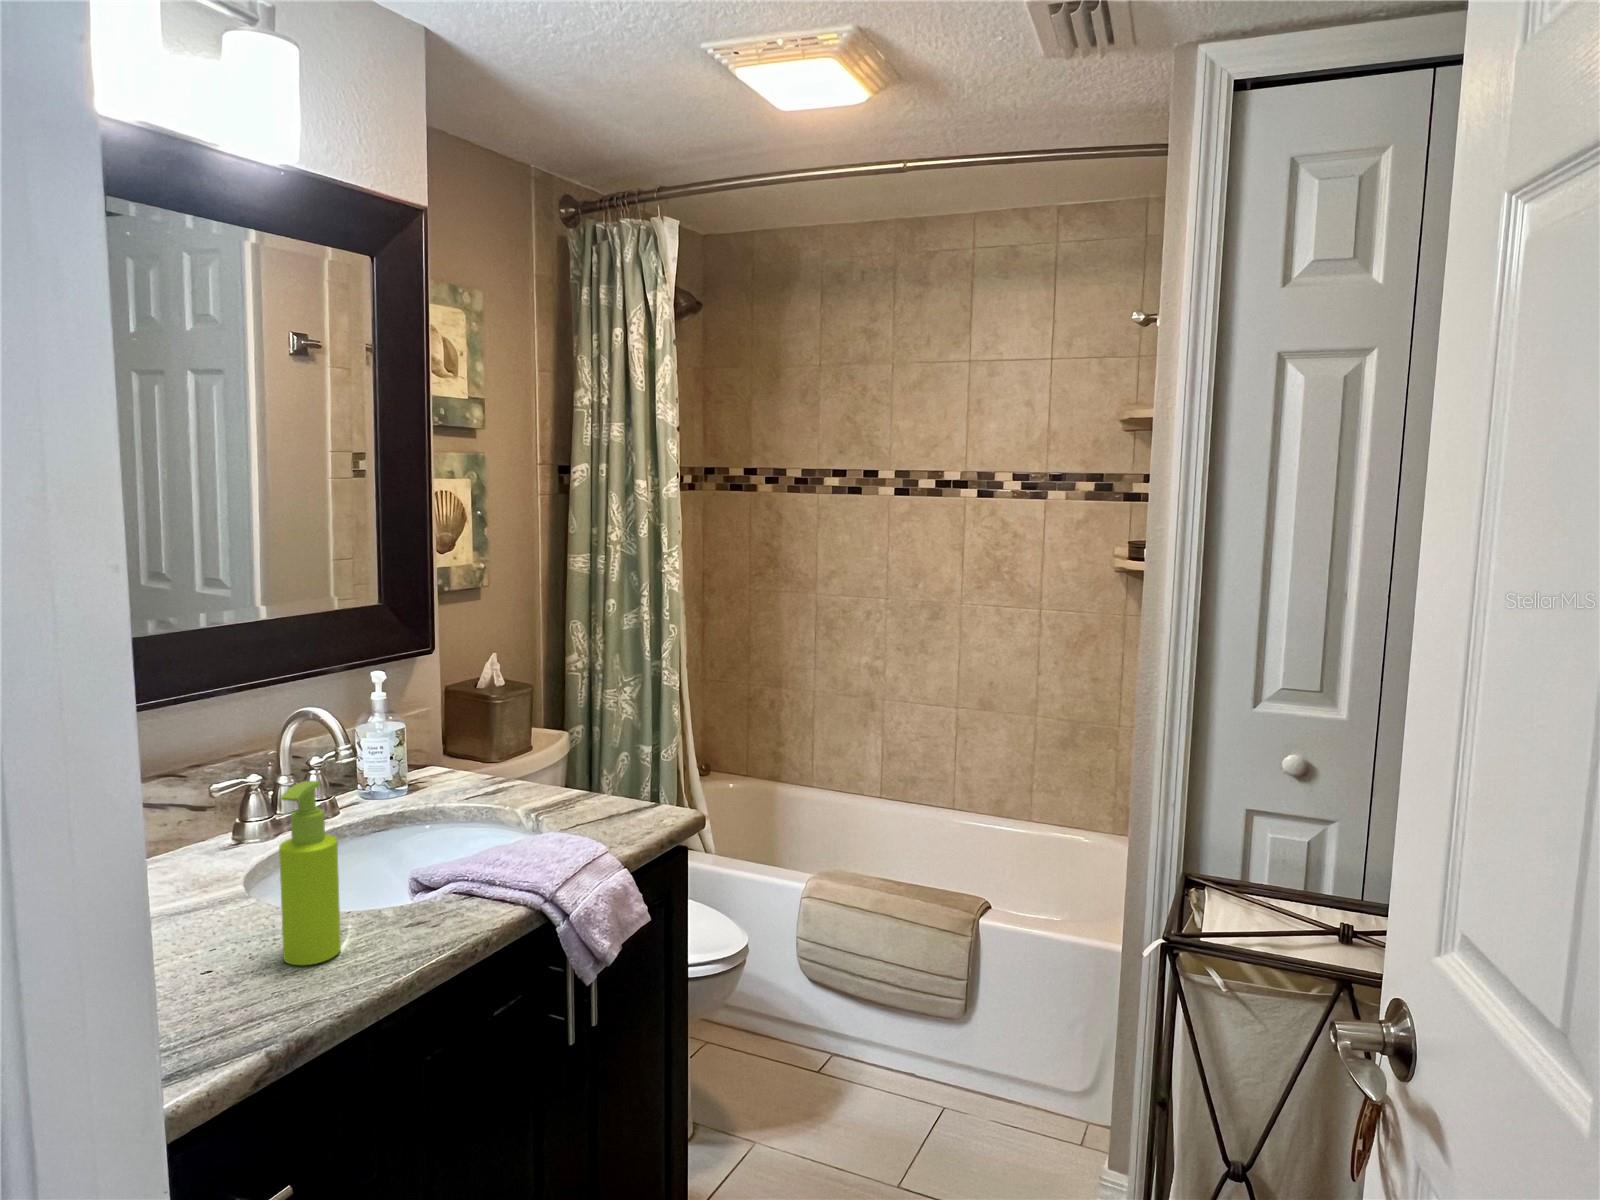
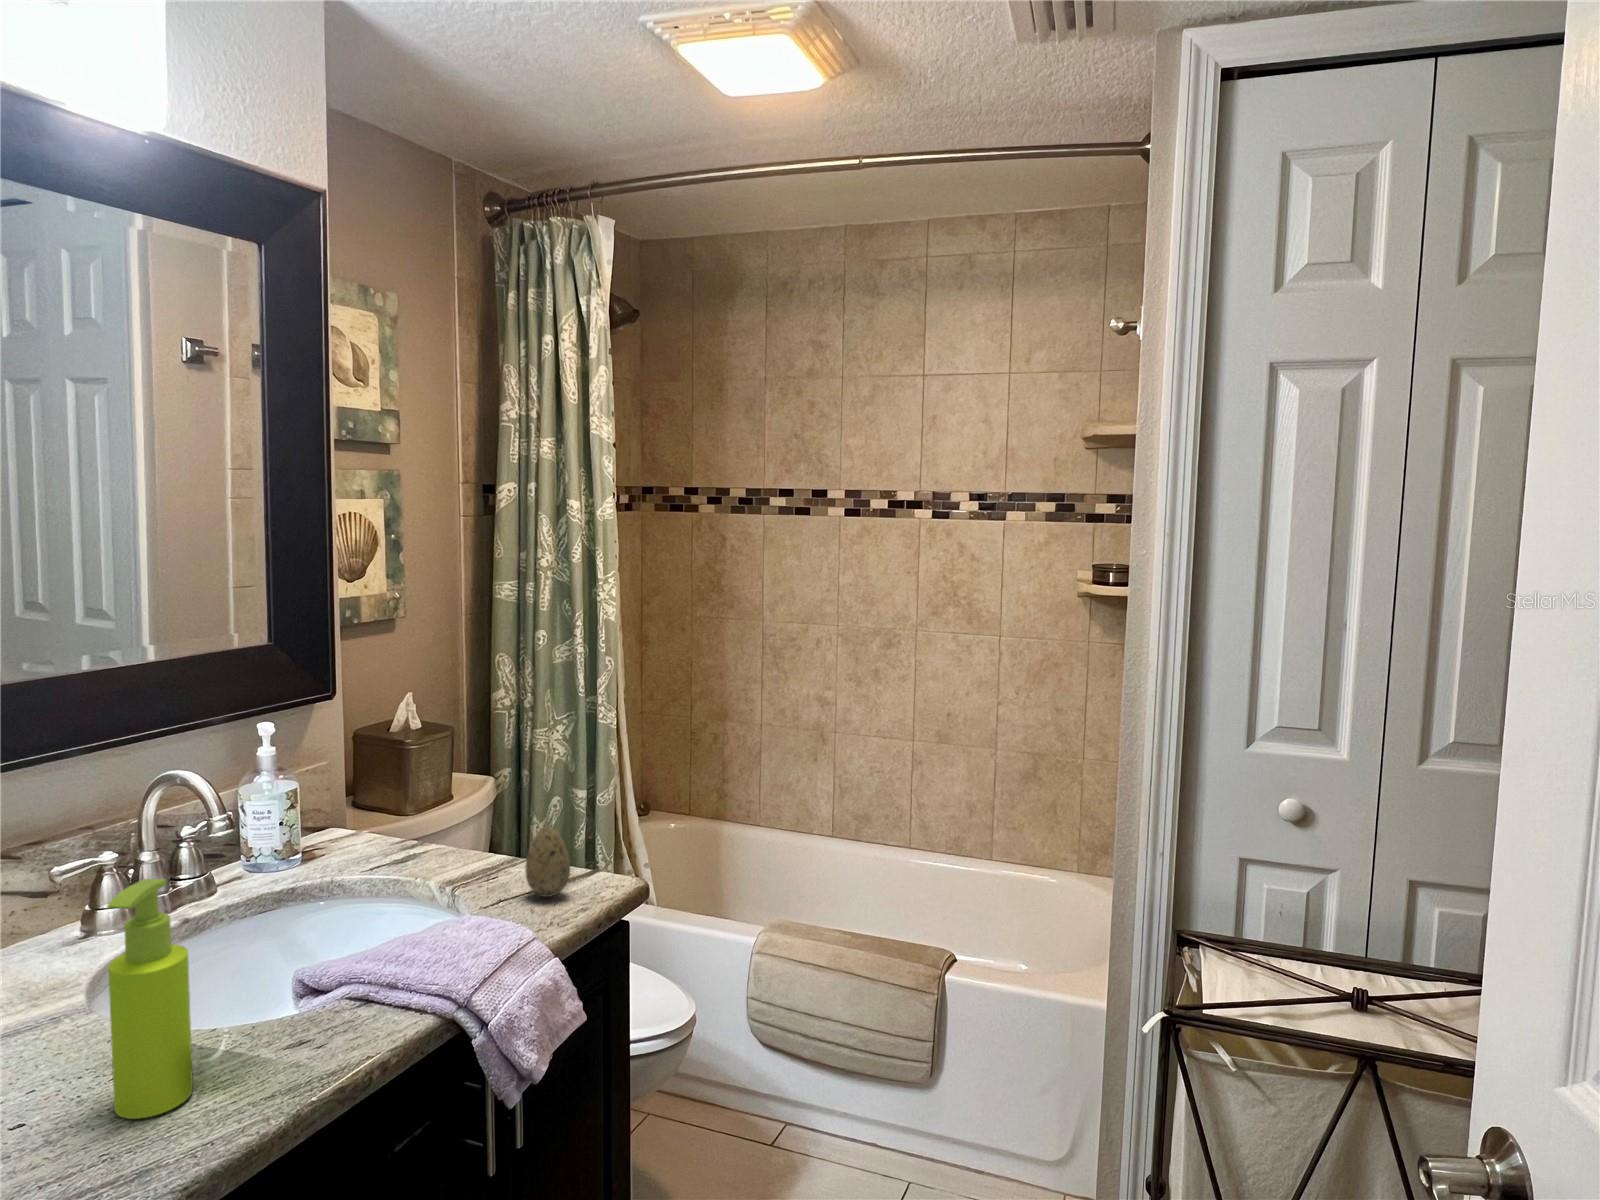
decorative egg: none [598,763,635,823] -> present [525,827,570,897]

